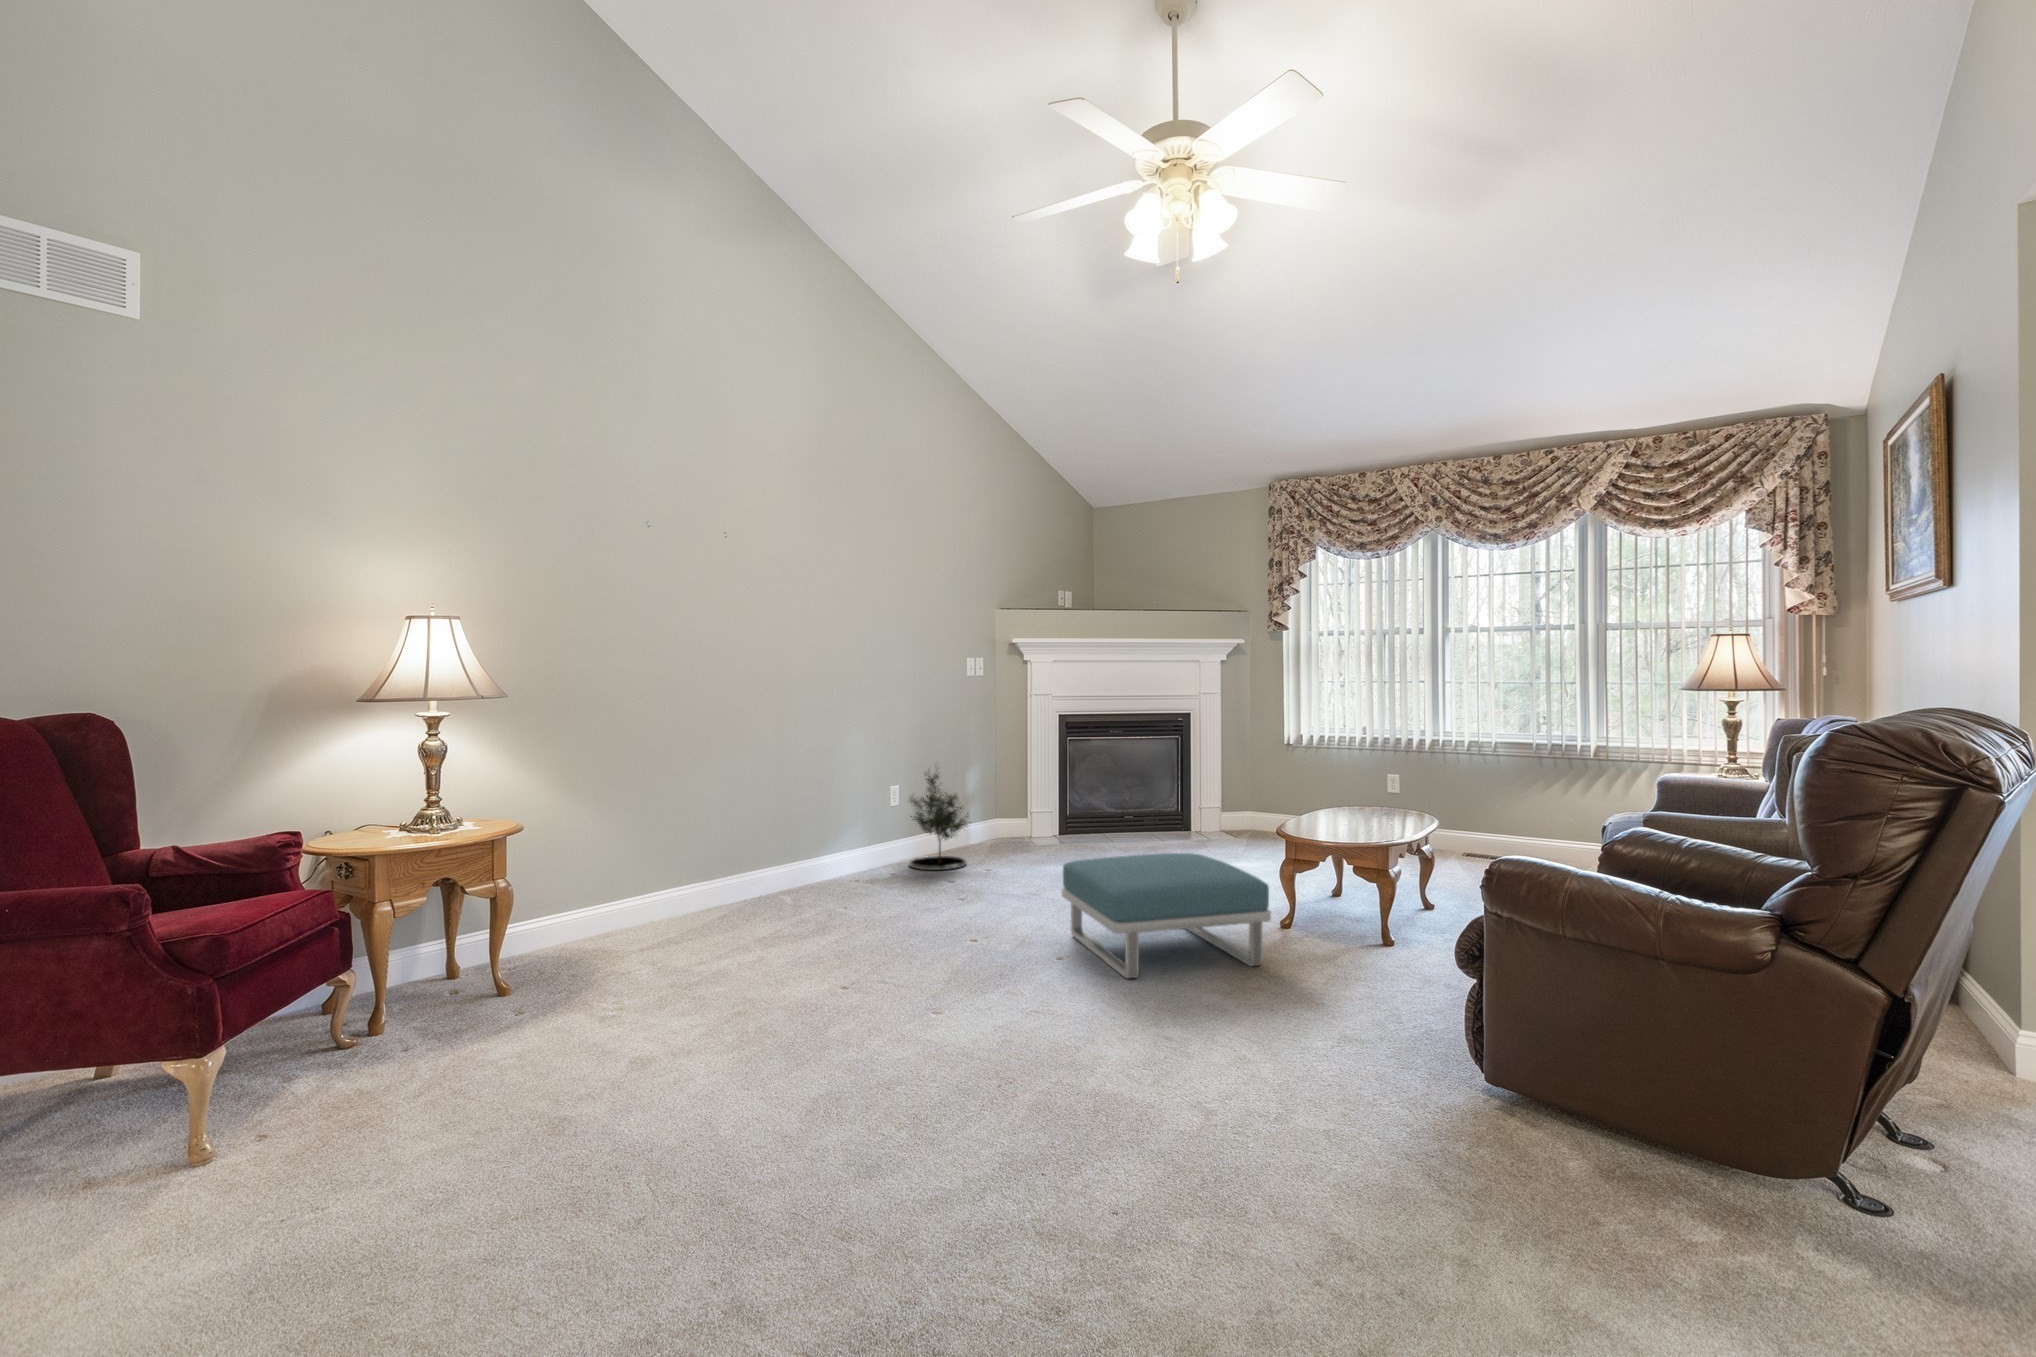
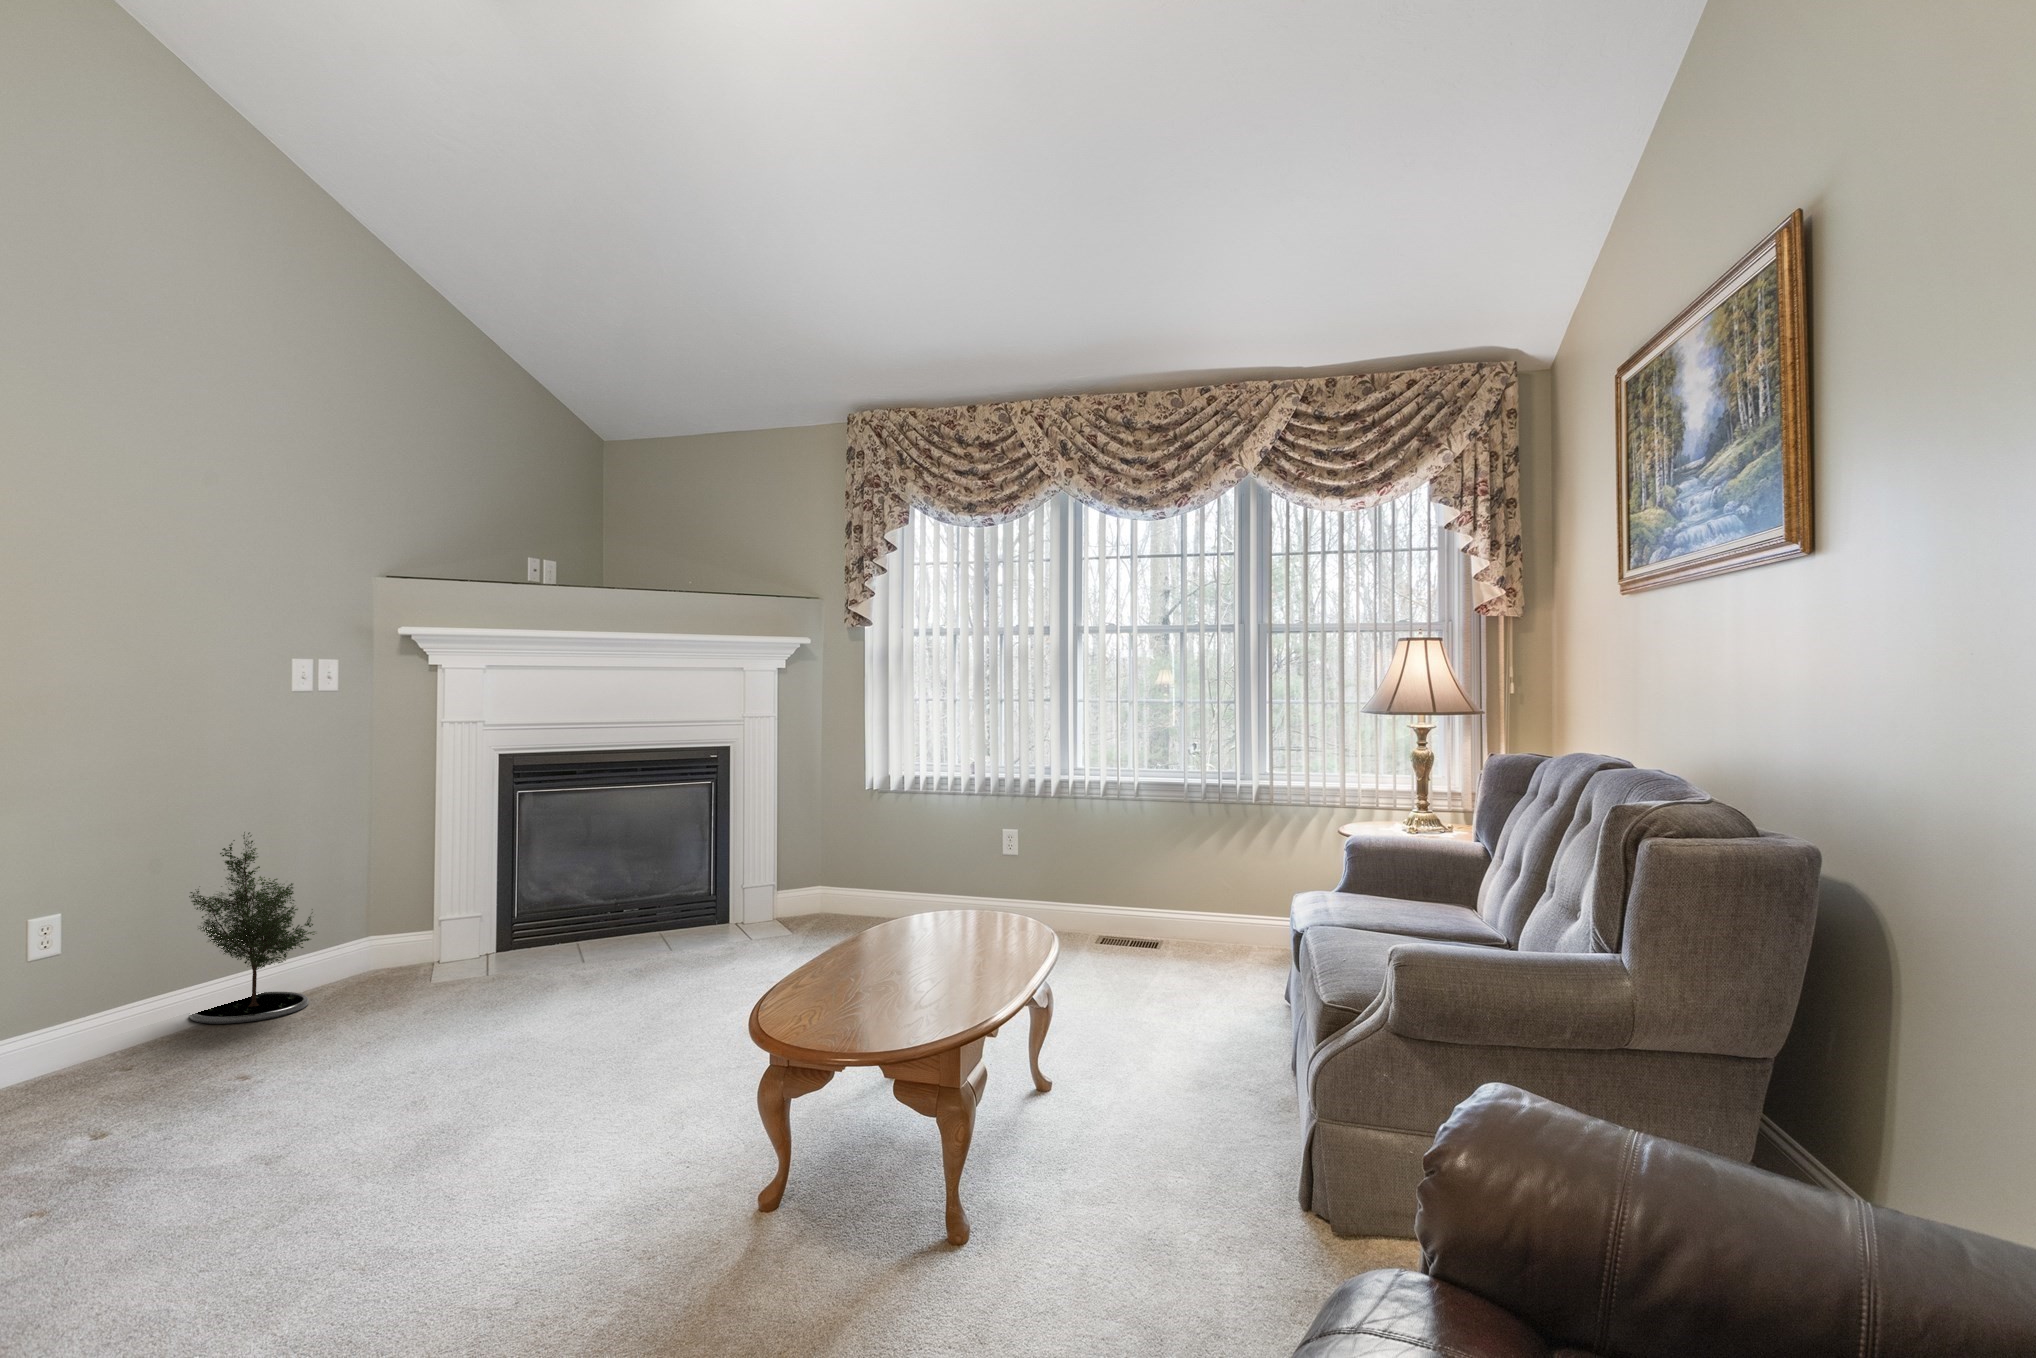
footstool: present [1062,853,1271,979] -> none [389,986,760,1261]

